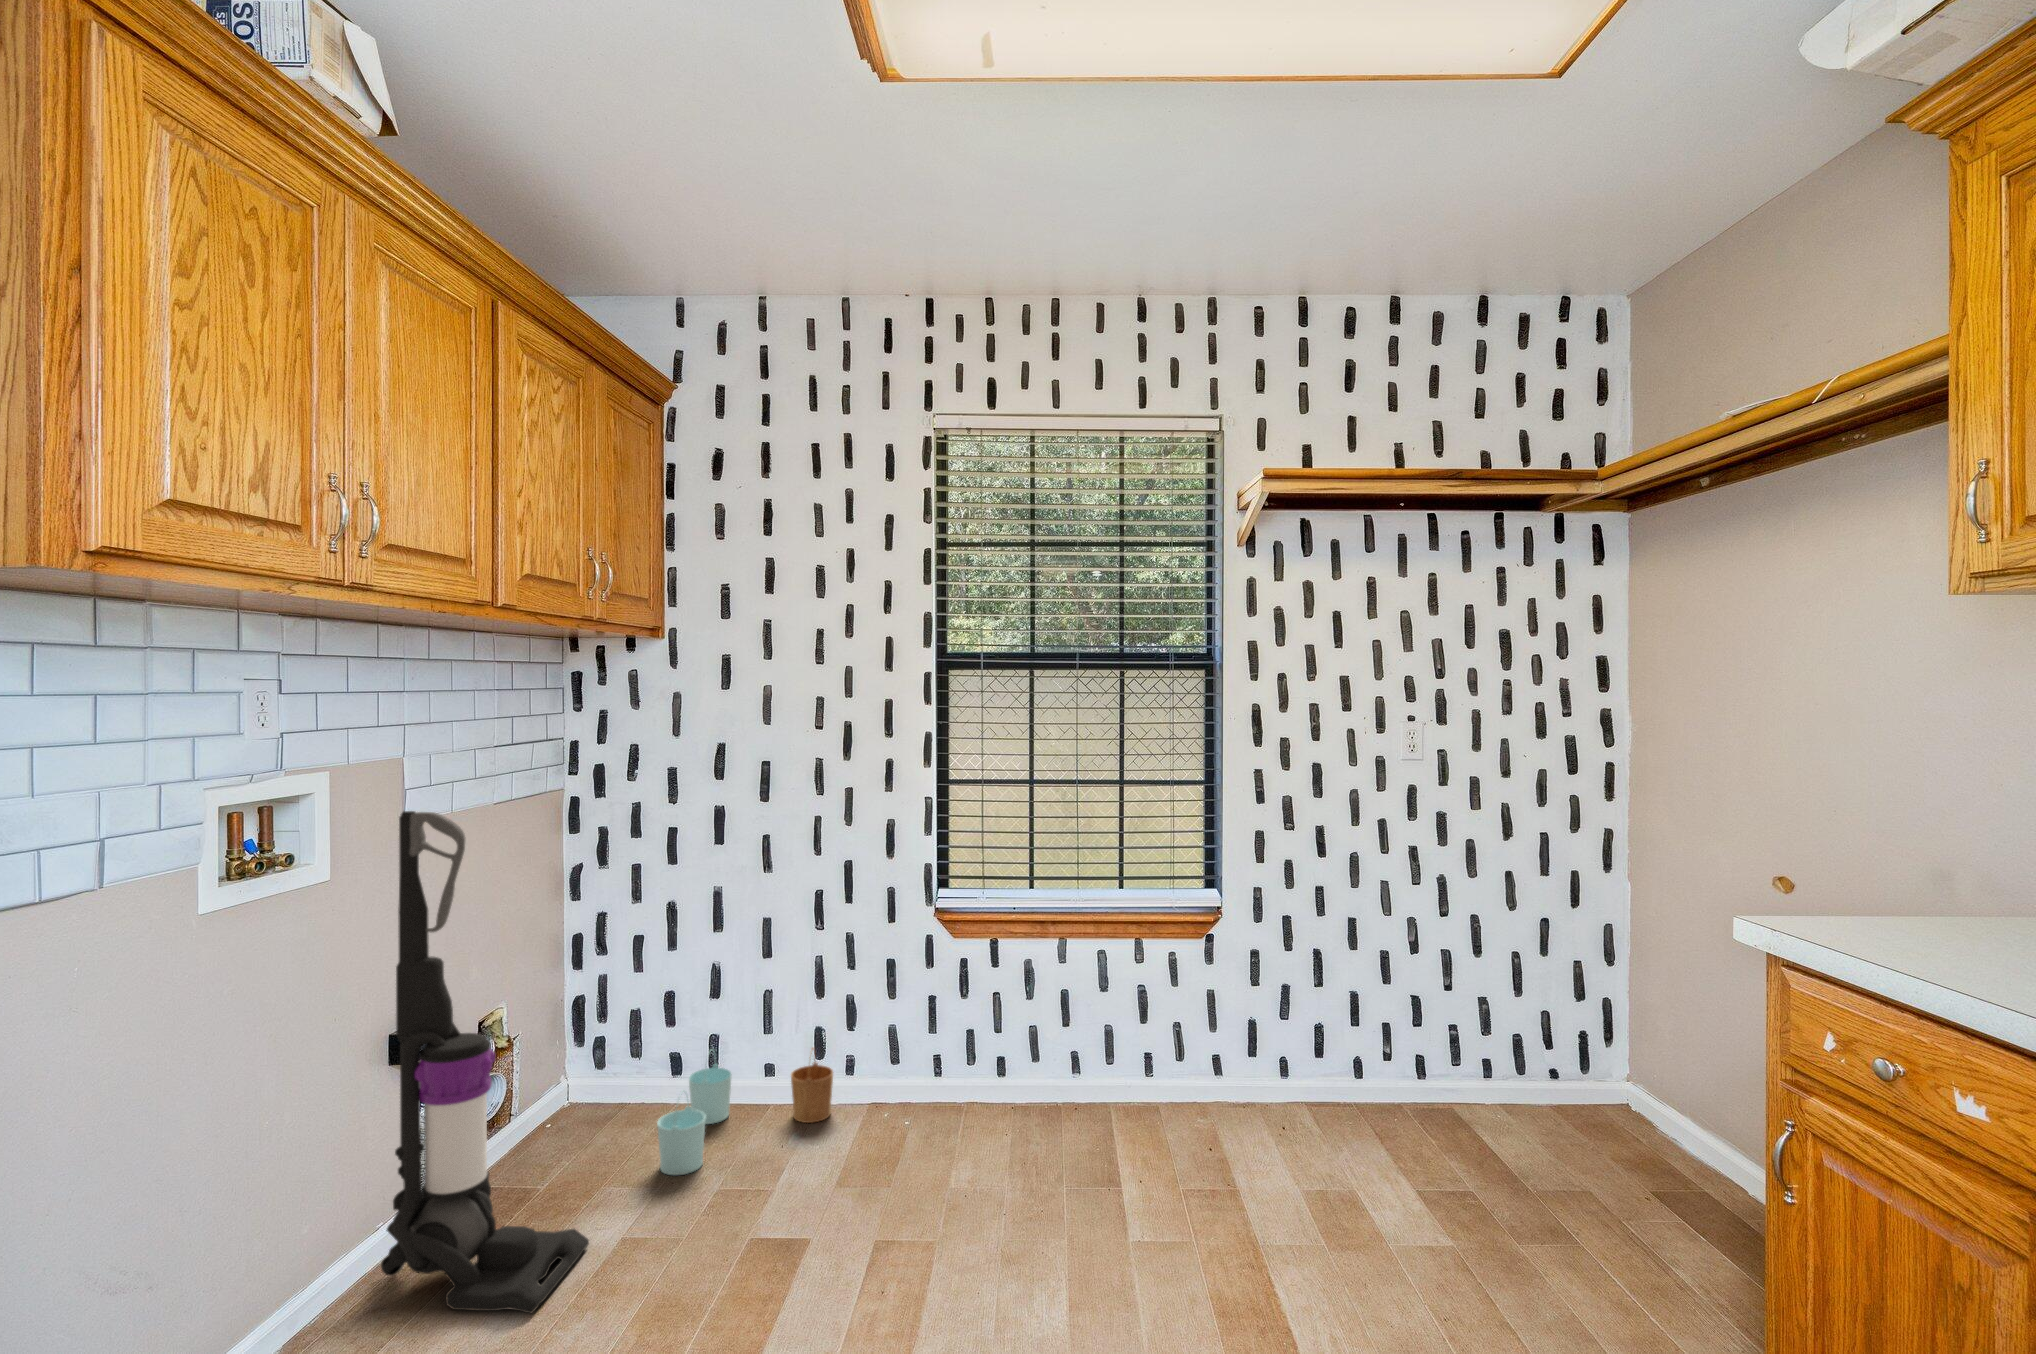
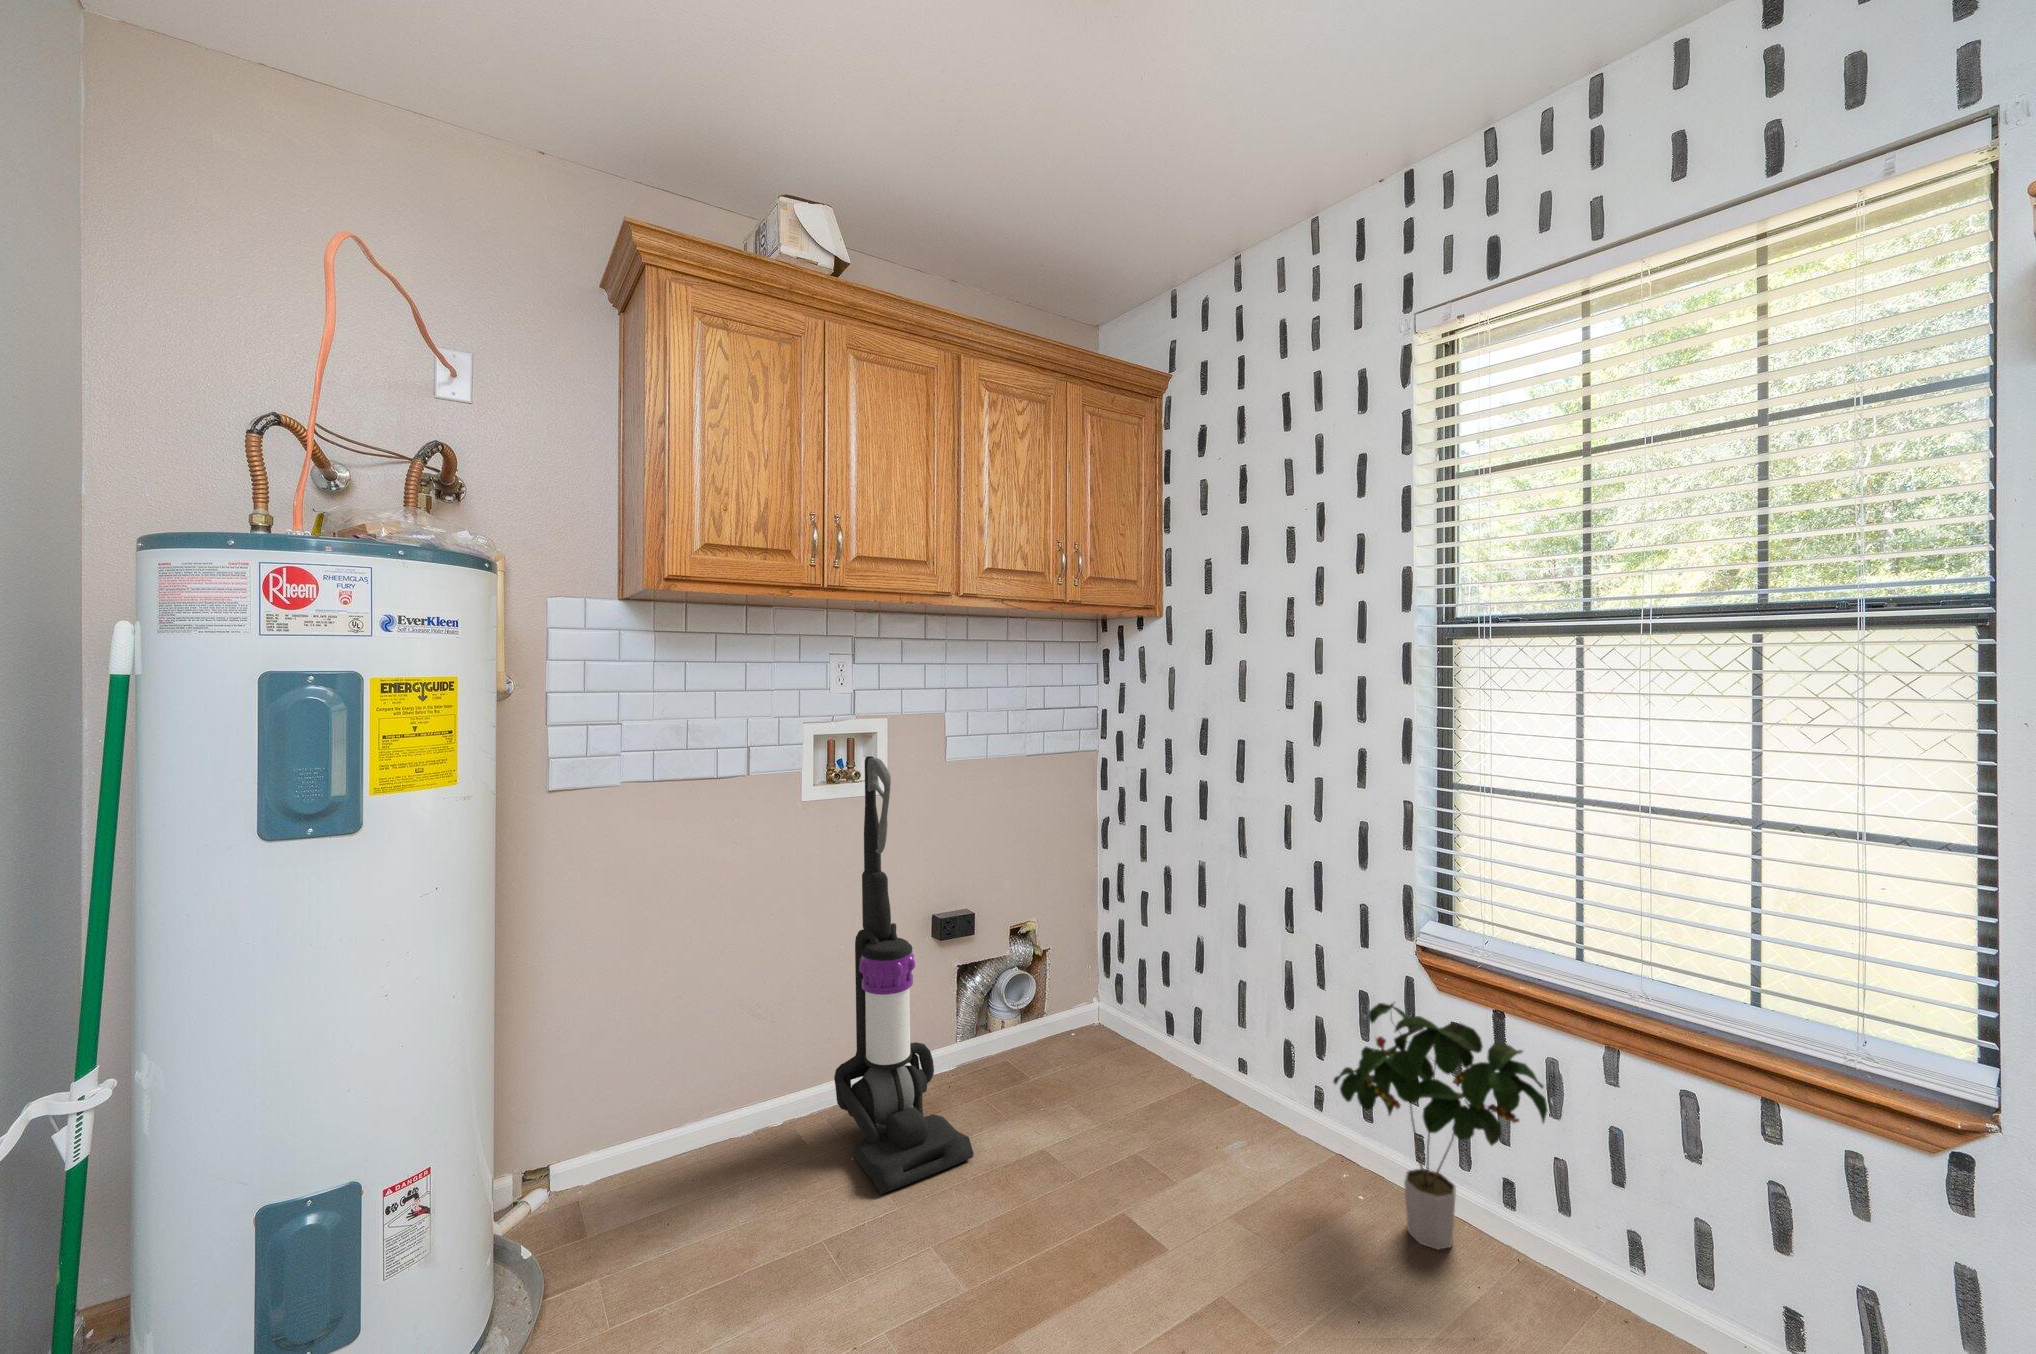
potted plant: none [884,952,1038,1125] -> present [1333,1002,1547,1250]
bucket: present [657,1048,833,1175] -> none [1085,1022,1290,1146]

